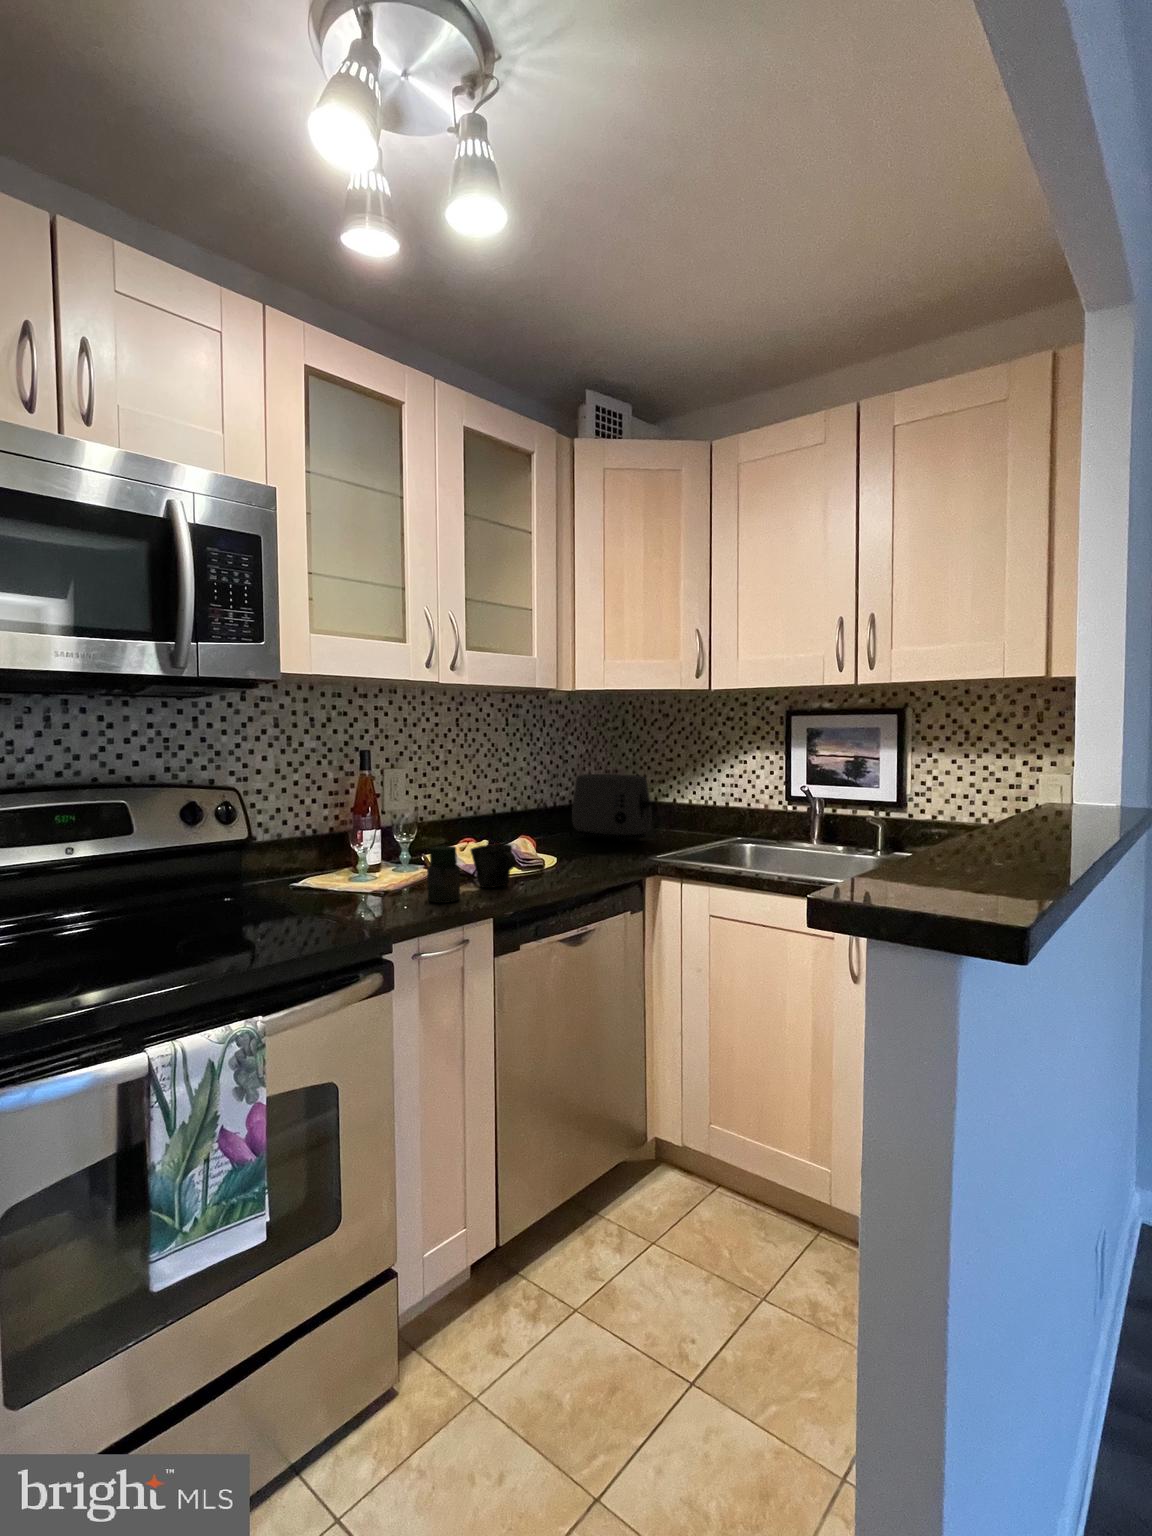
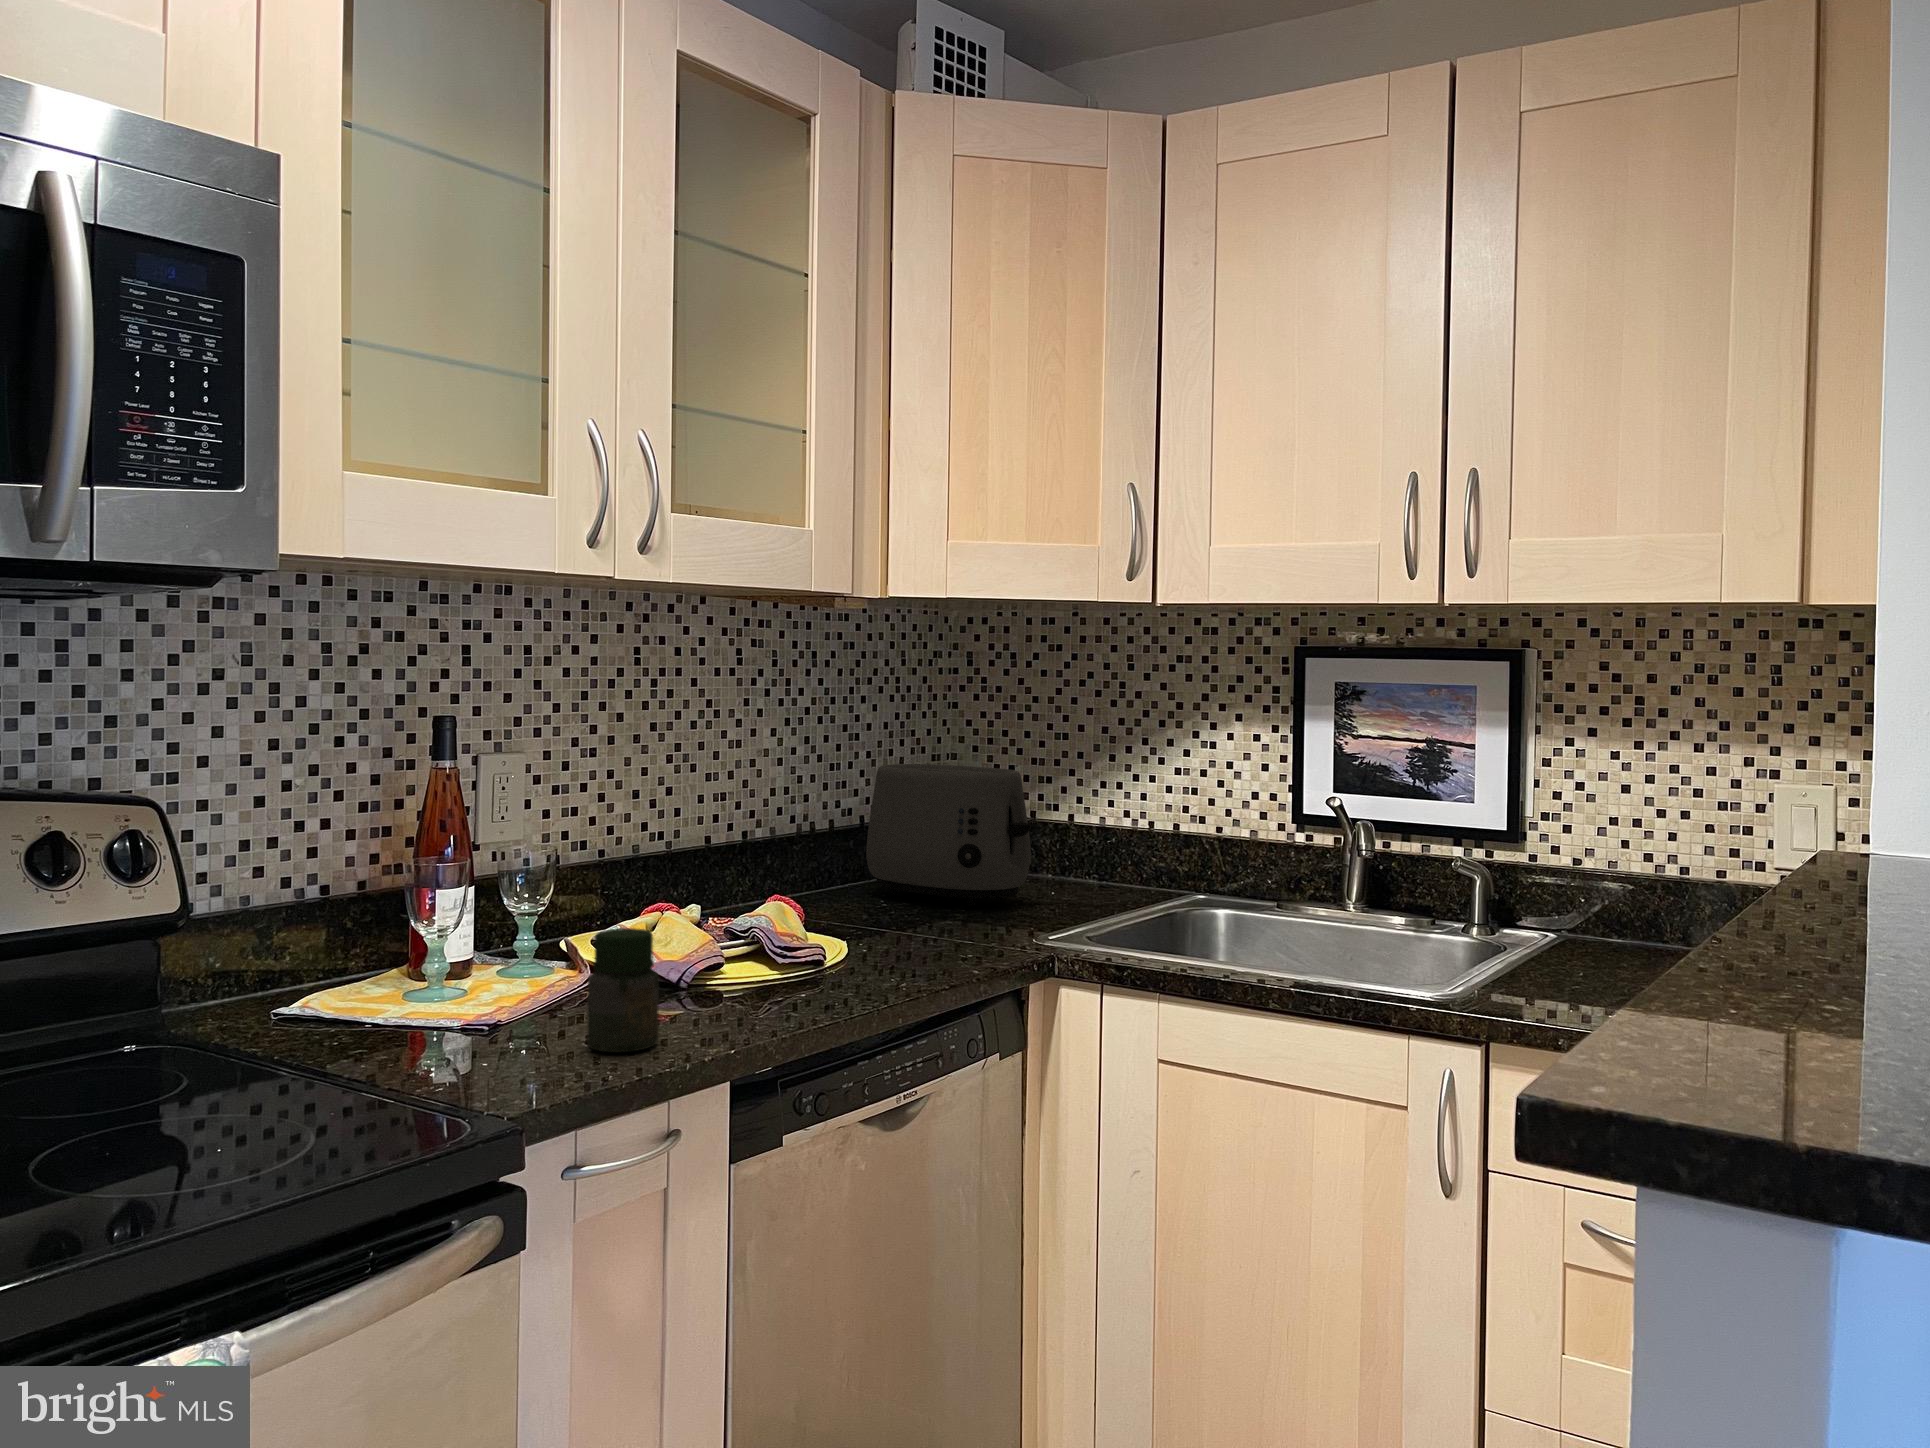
mug: present [471,844,515,888] -> none [676,920,774,1016]

